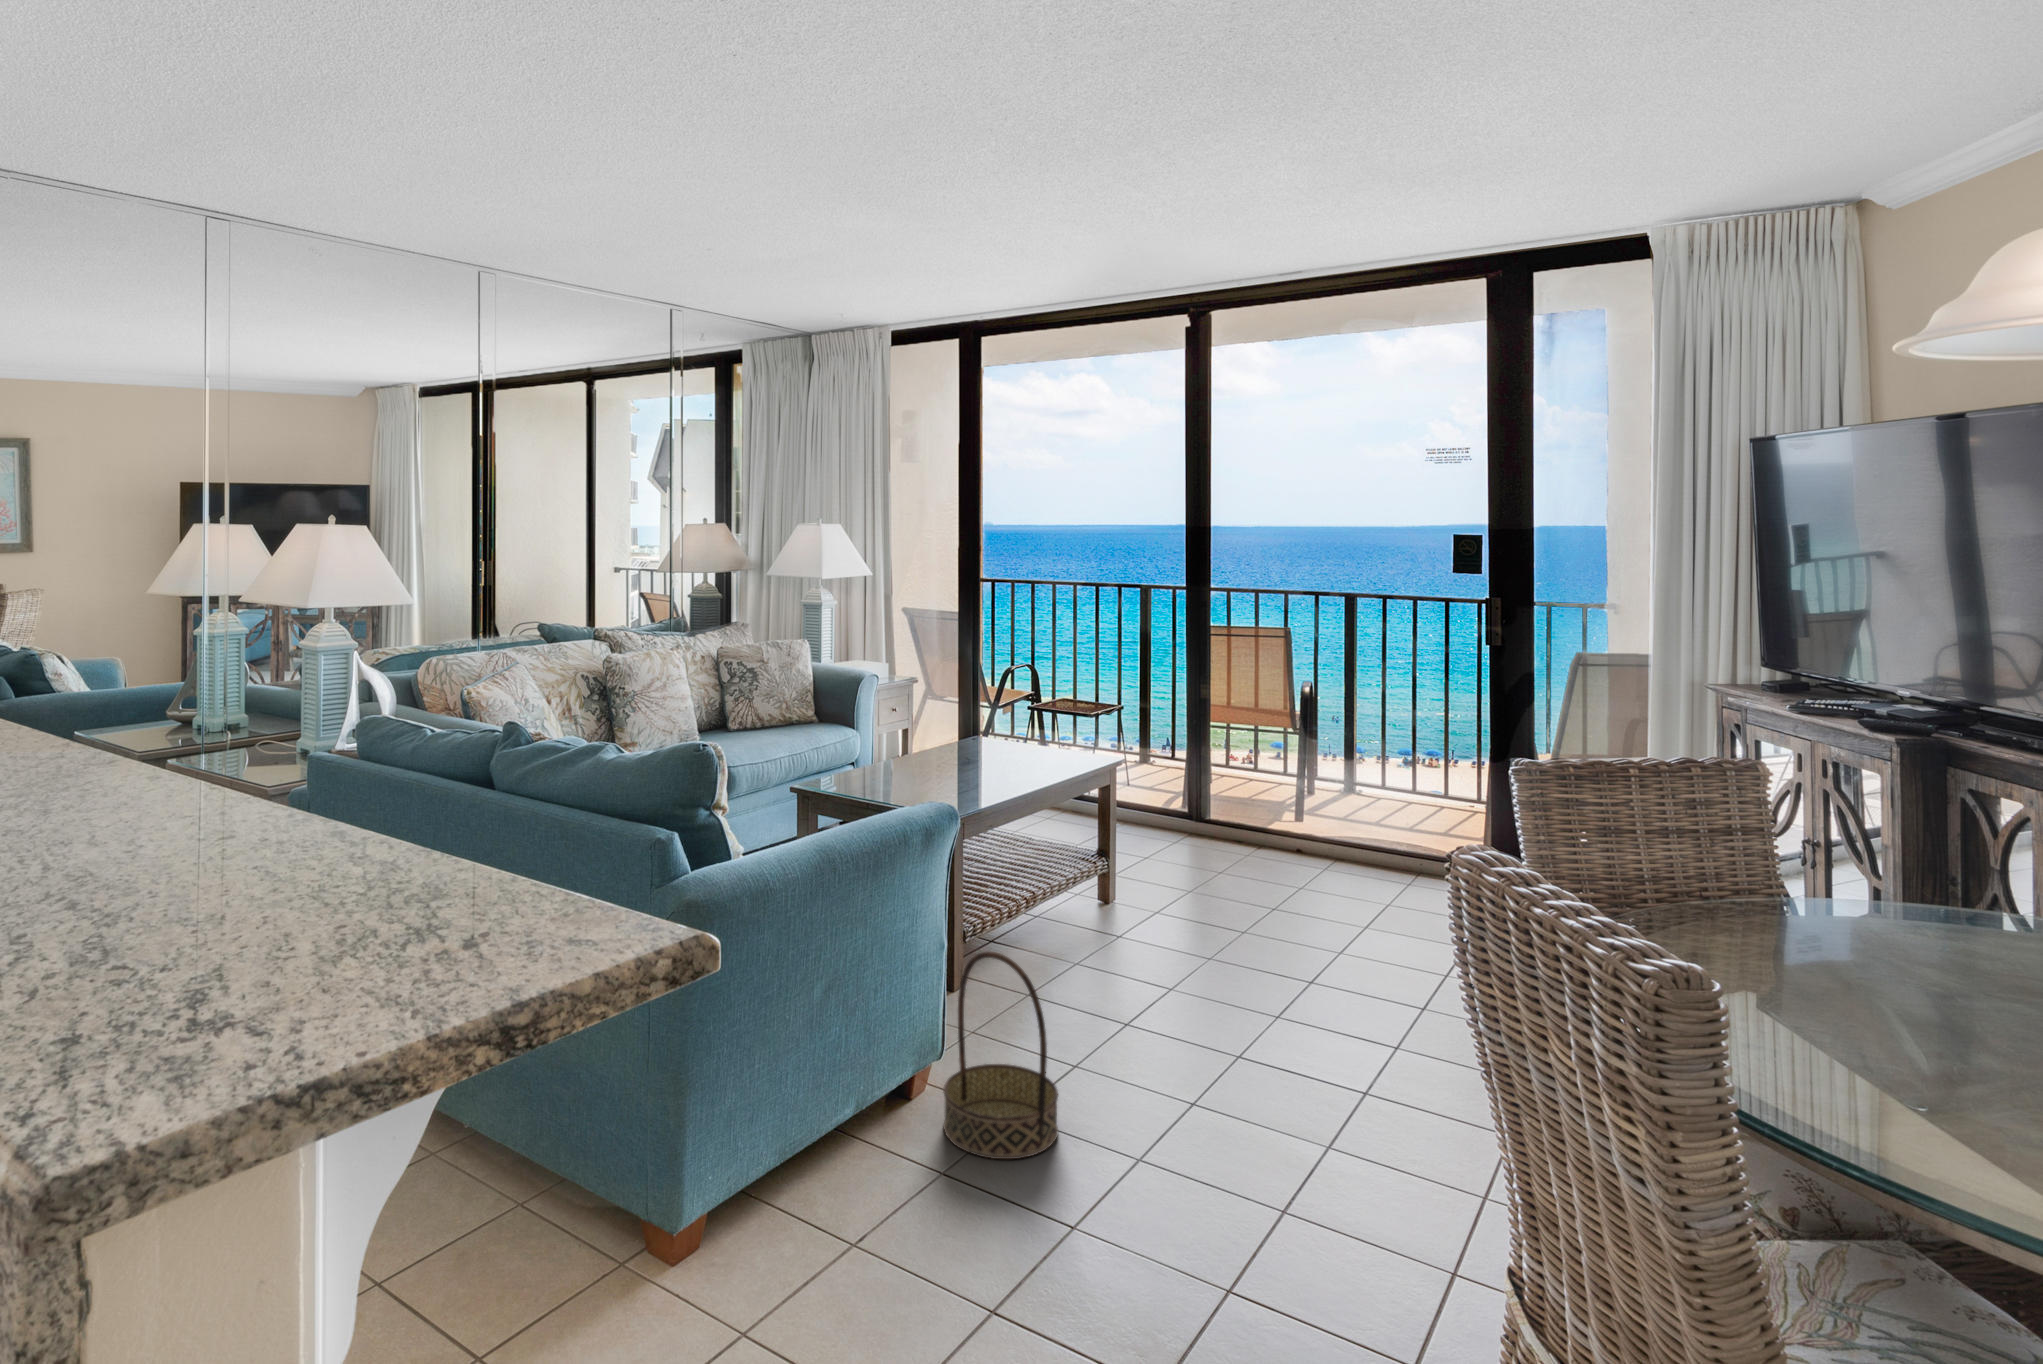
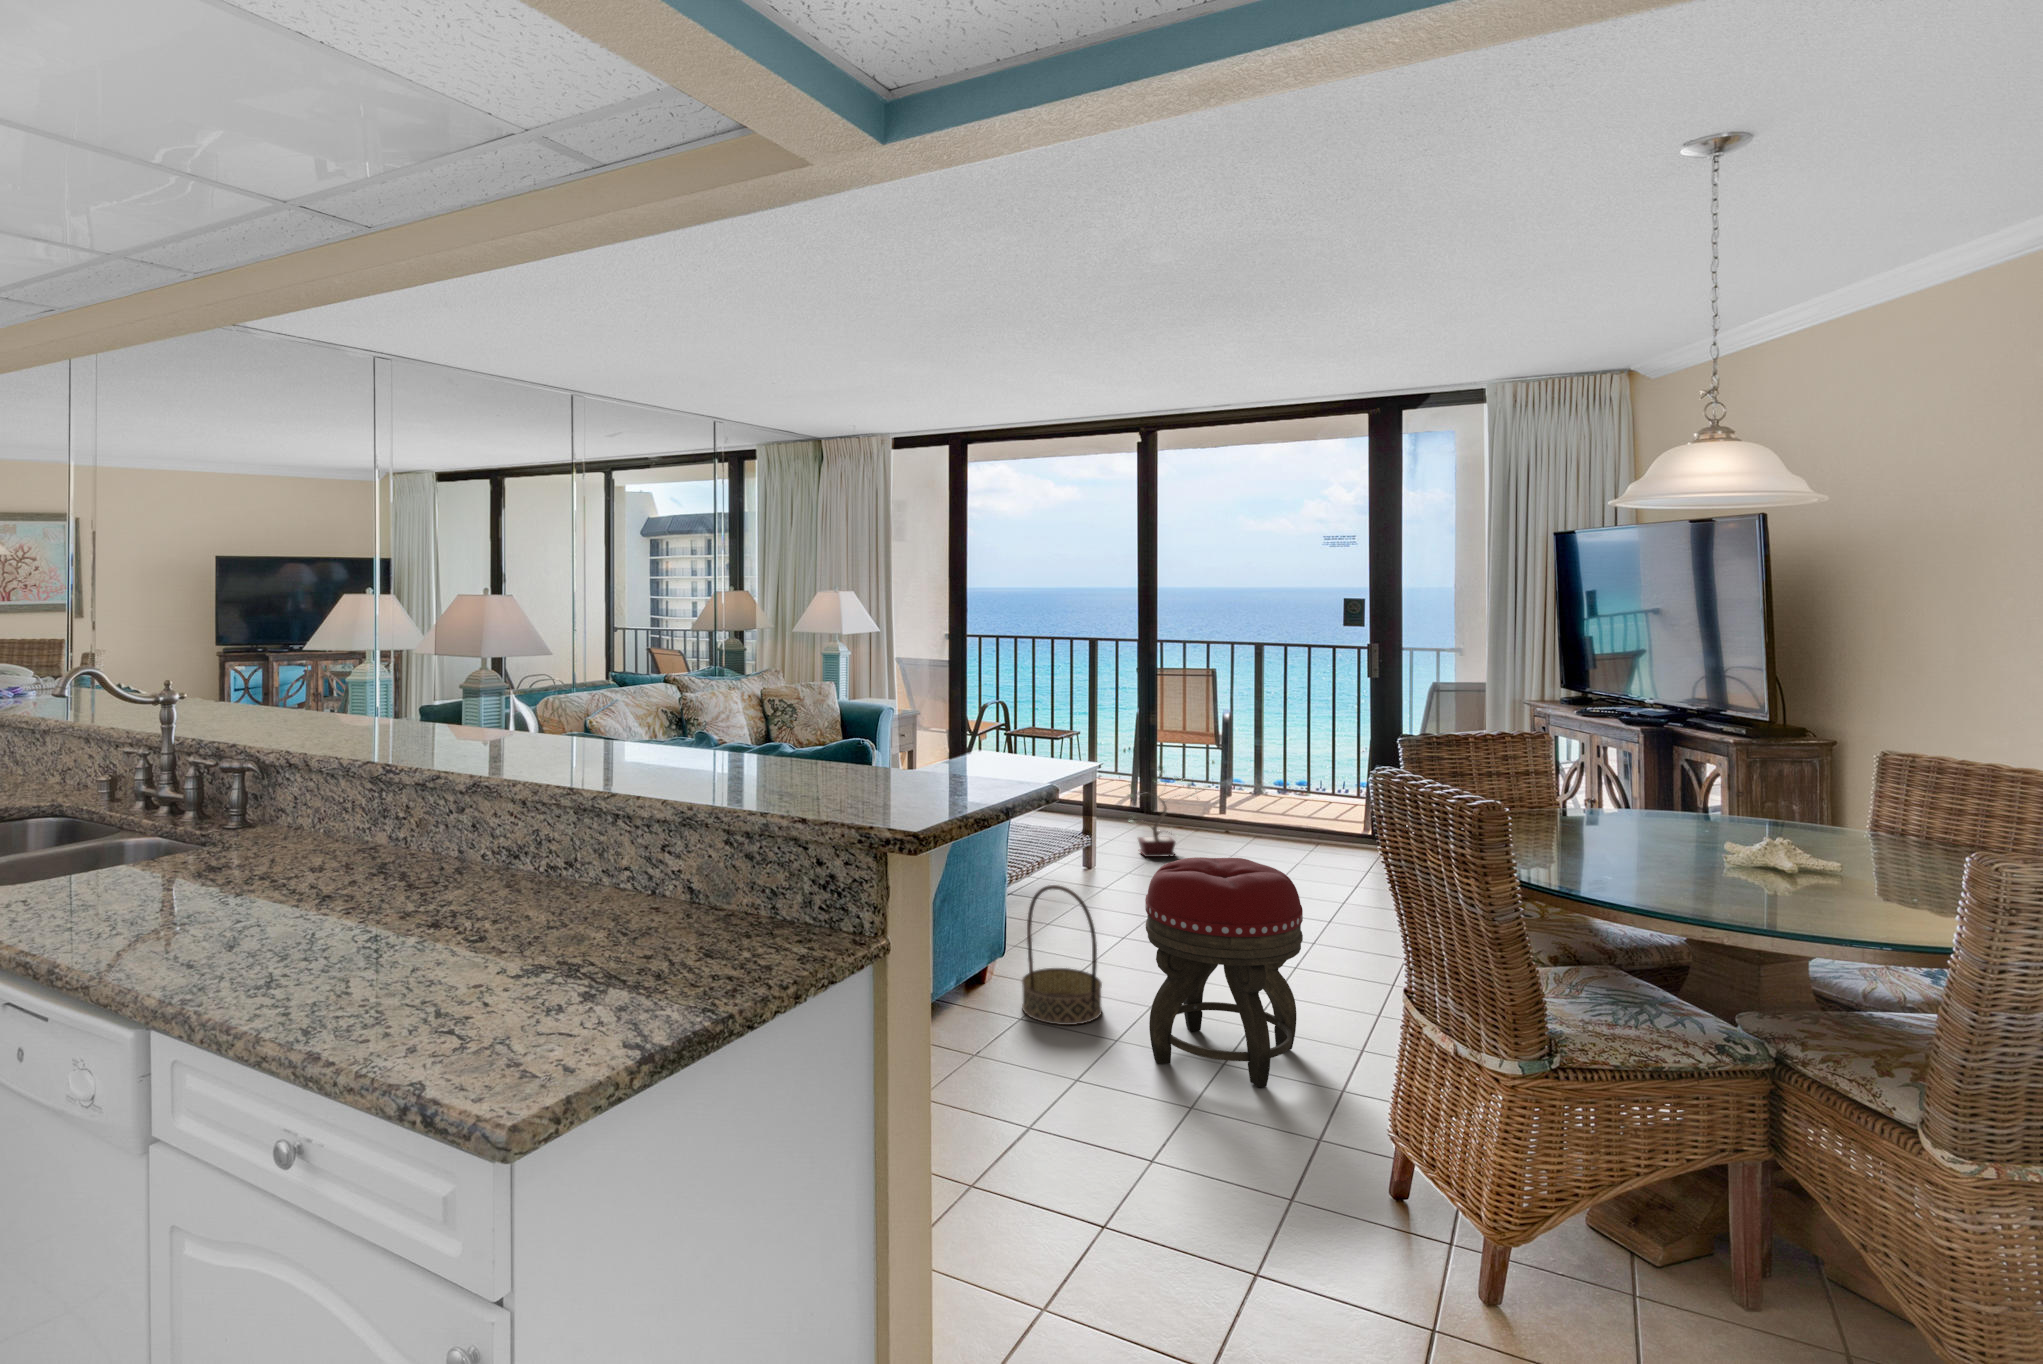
potted plant: none [1158,757,1270,877] -> present [1128,766,1202,857]
footstool: none [1106,928,1348,1306] -> present [1145,857,1303,1087]

